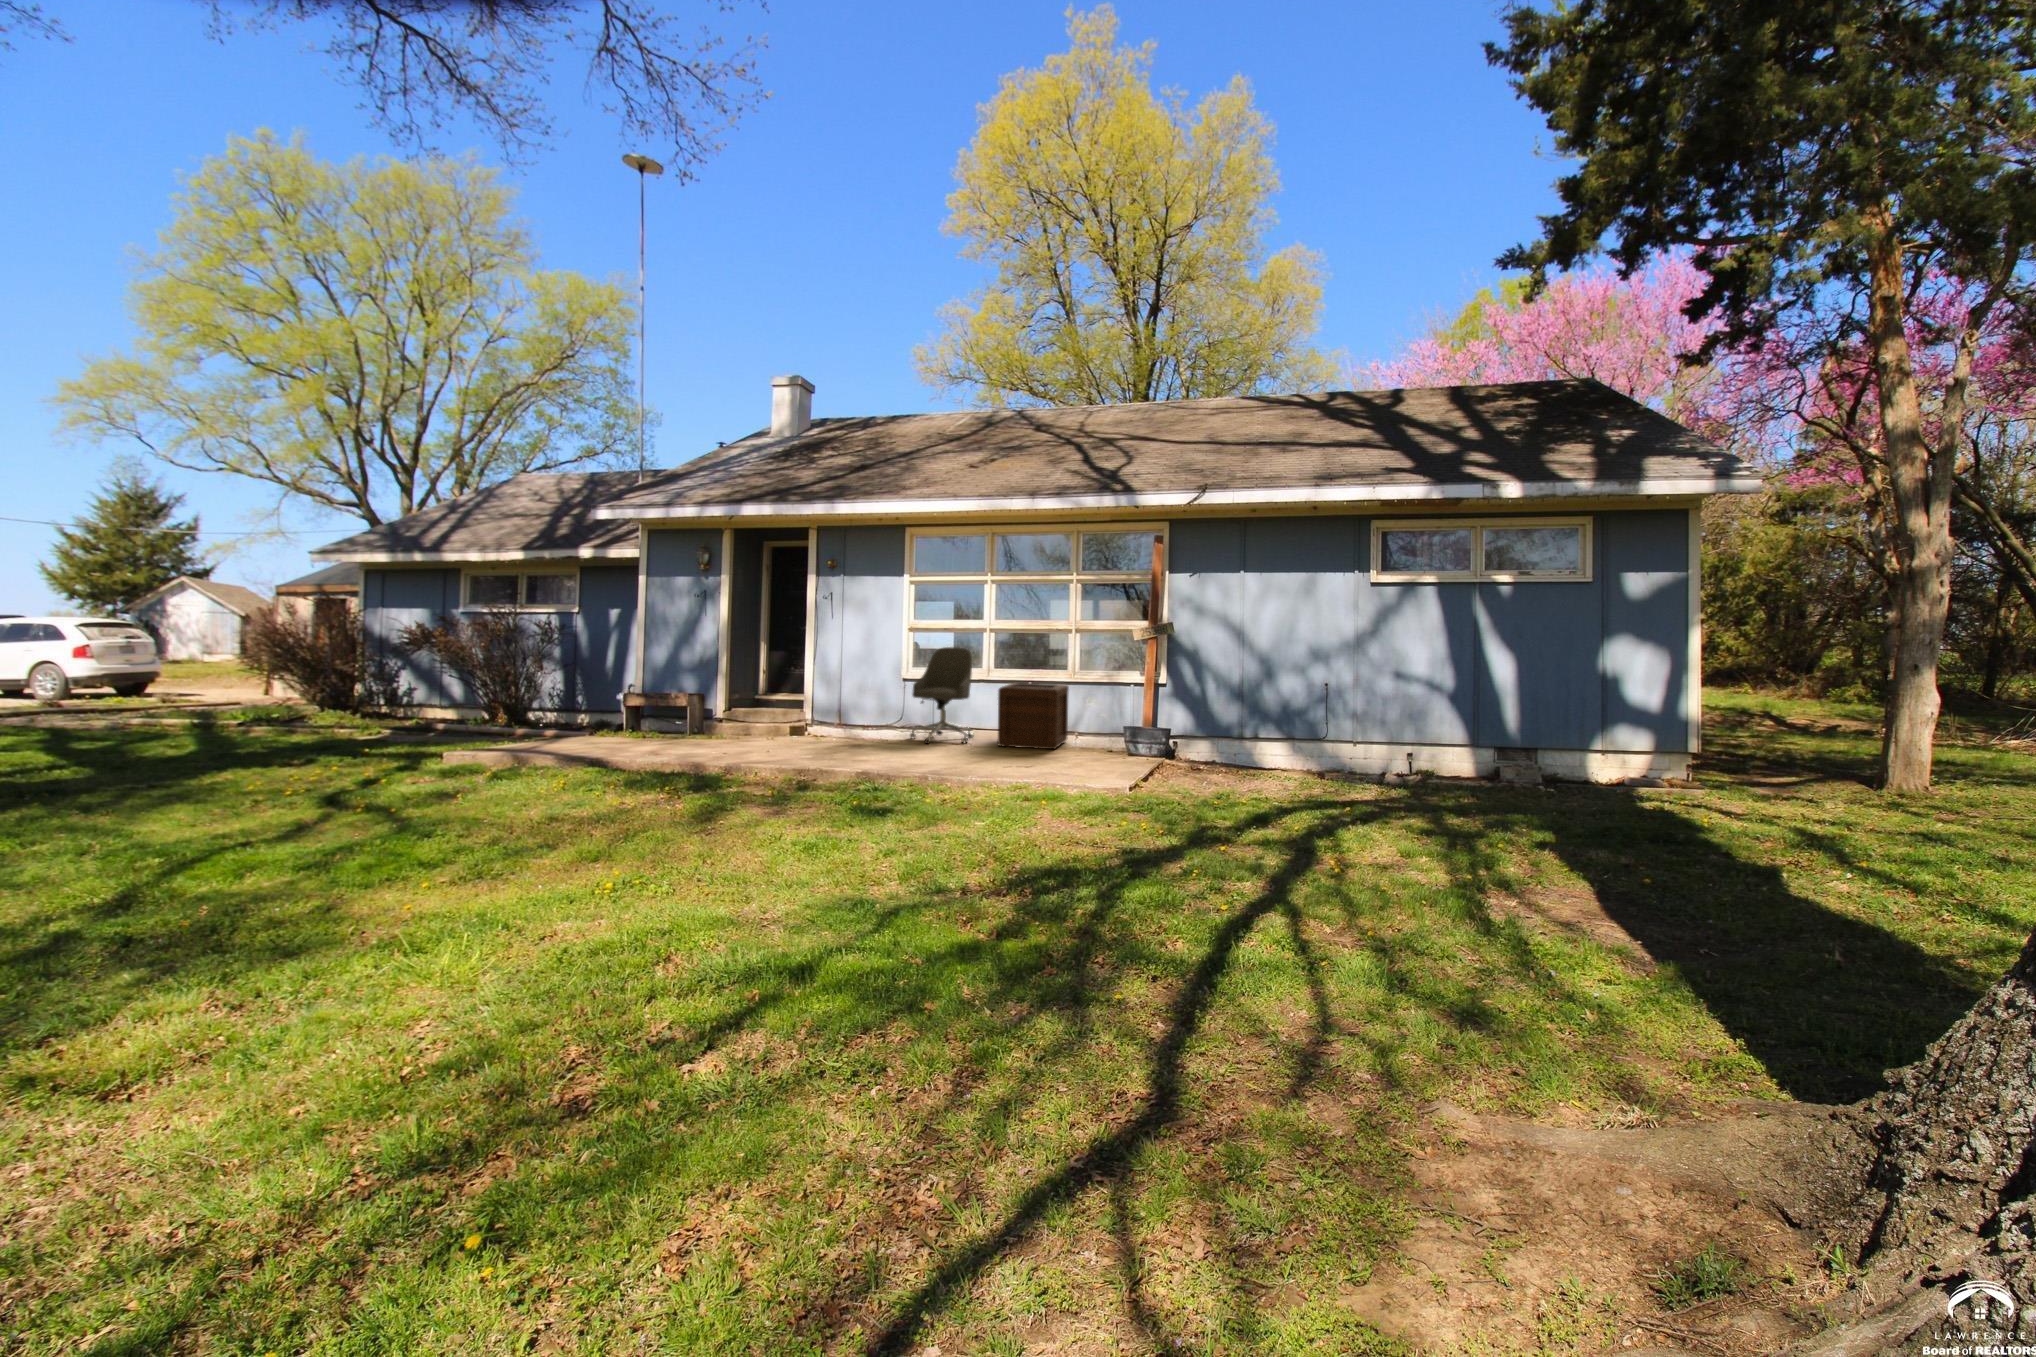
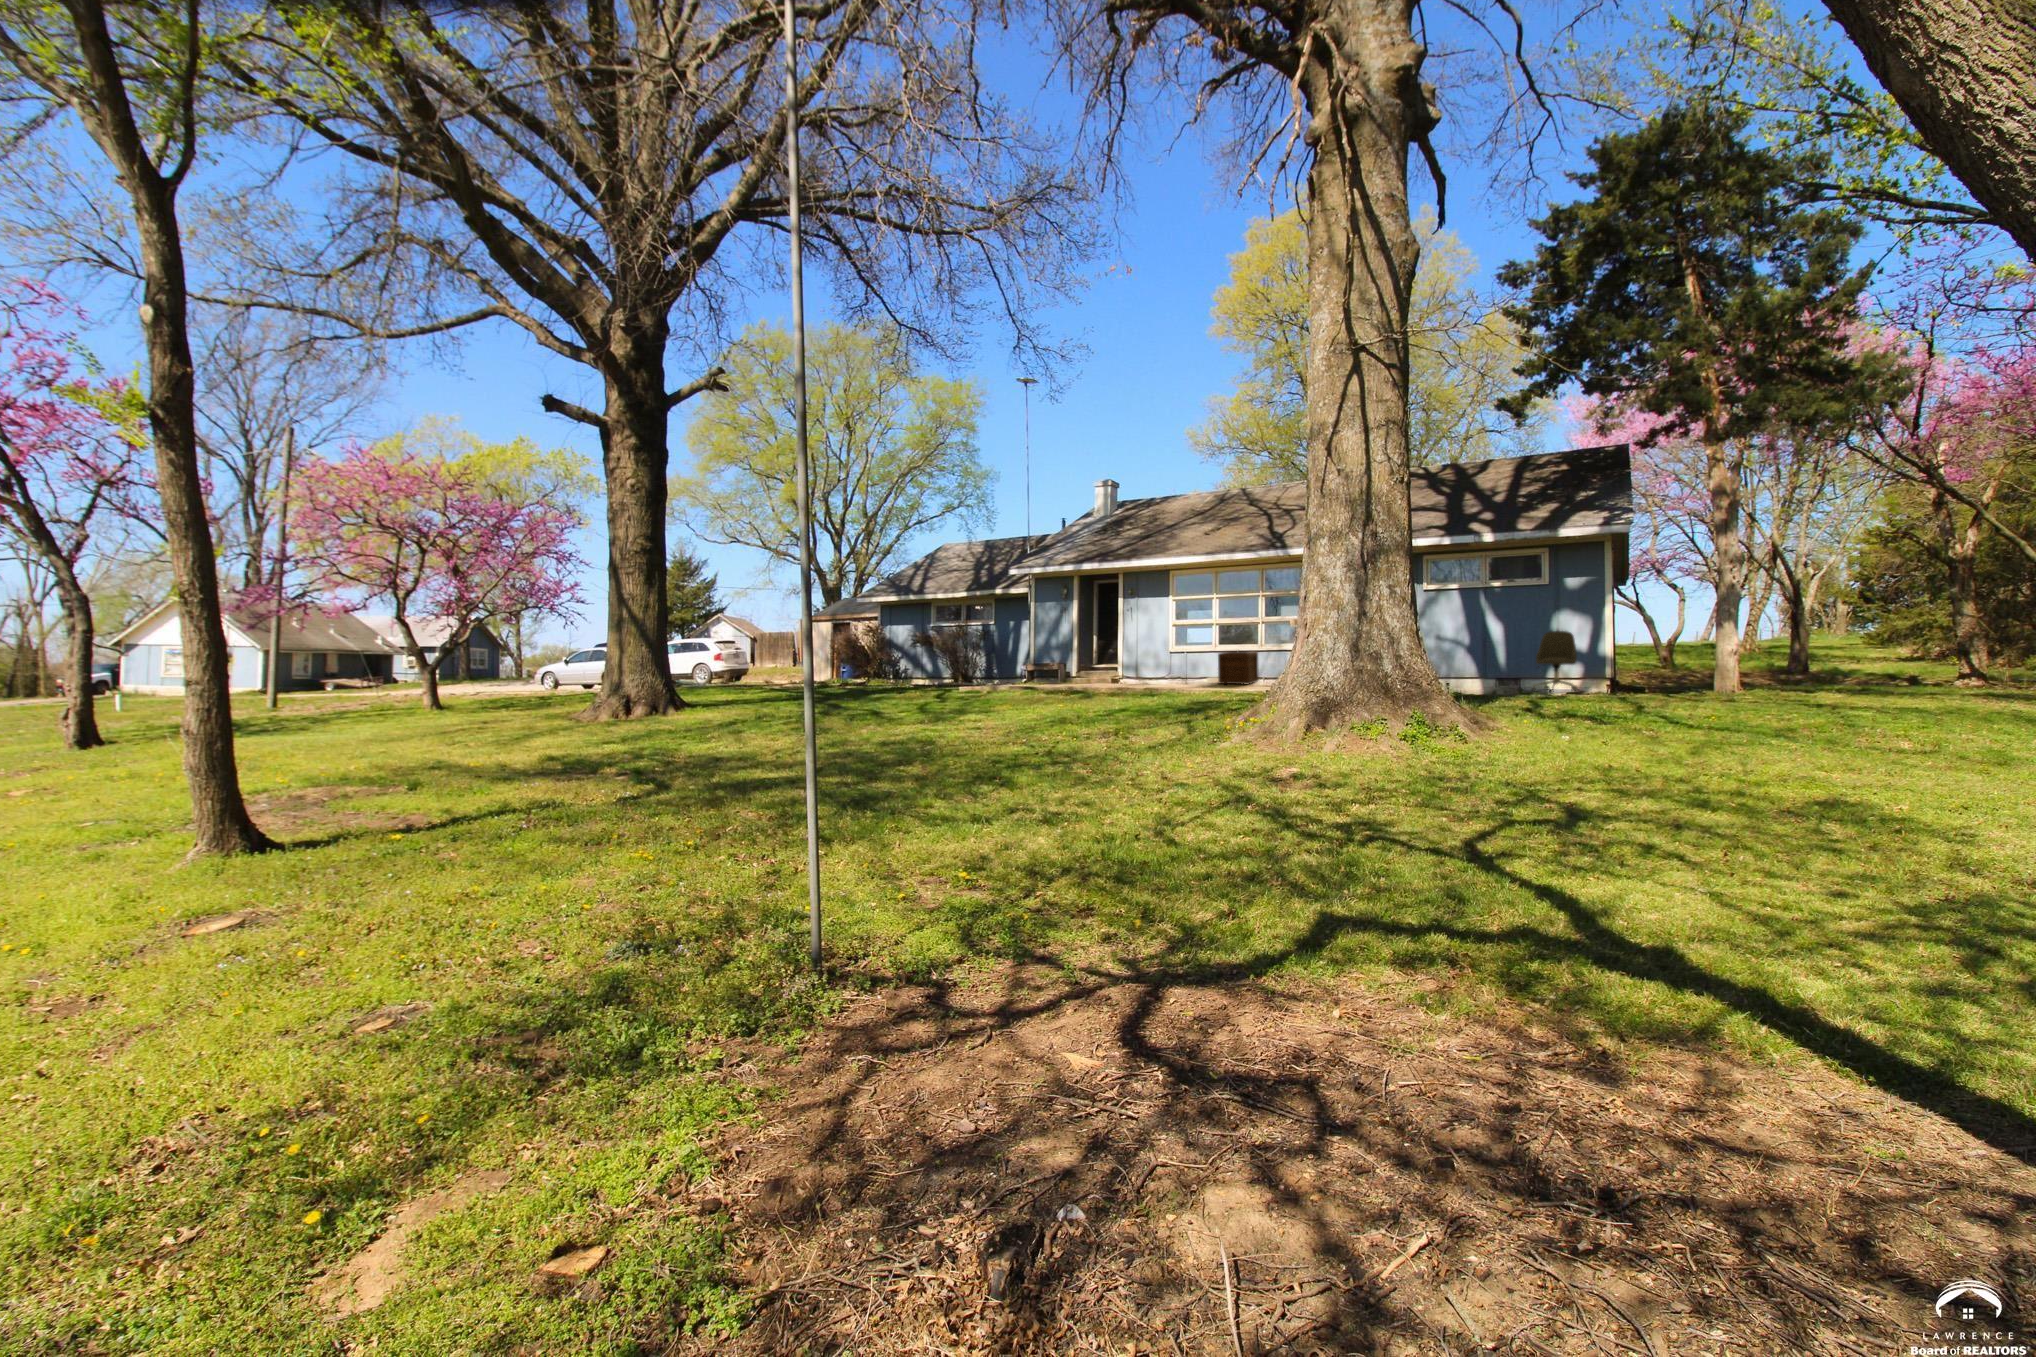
chair: present [910,647,974,744] -> present [1531,631,1578,693]

